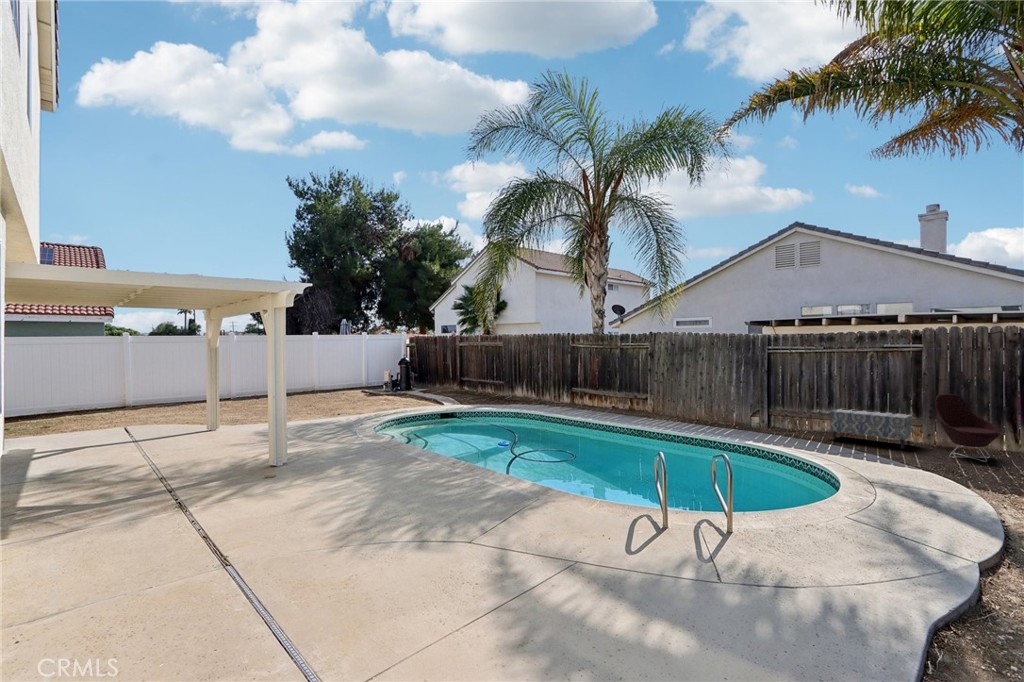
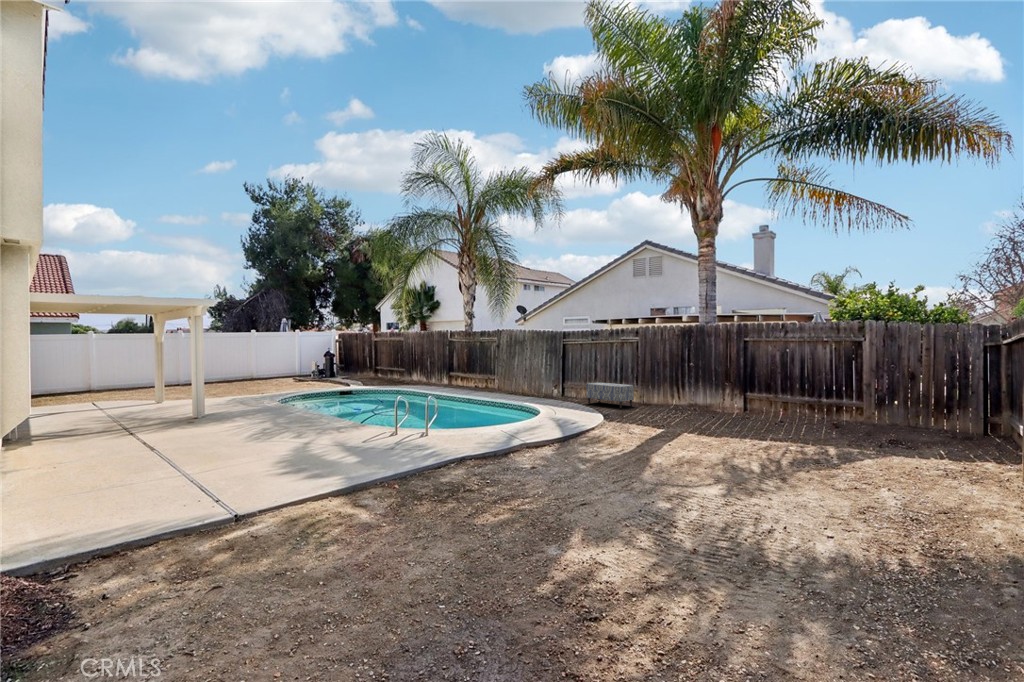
chair: present [935,394,1000,462] -> none [635,370,666,414]

